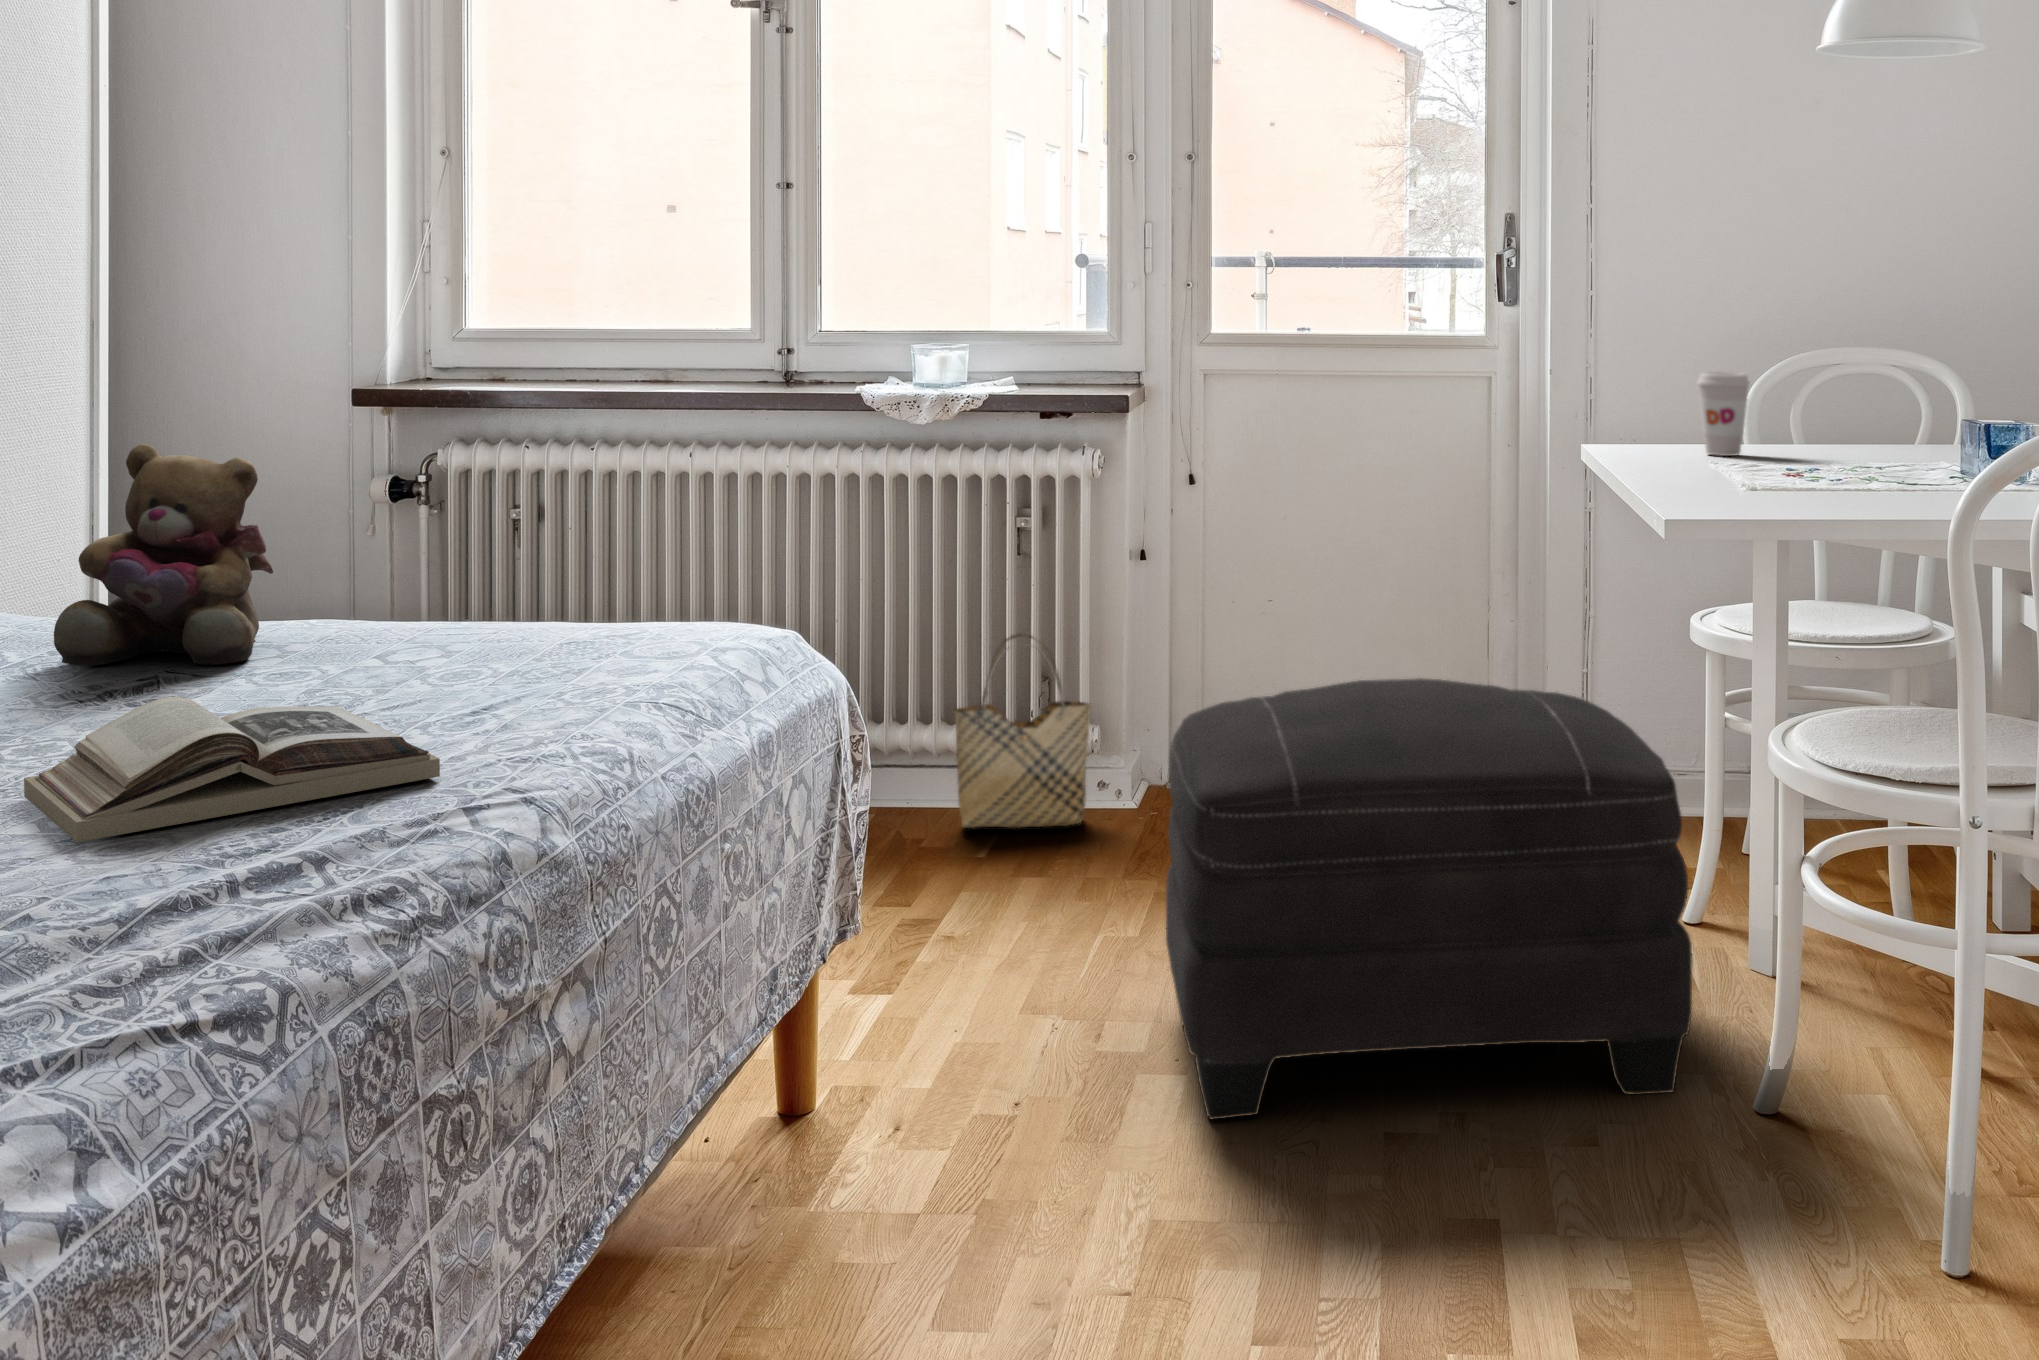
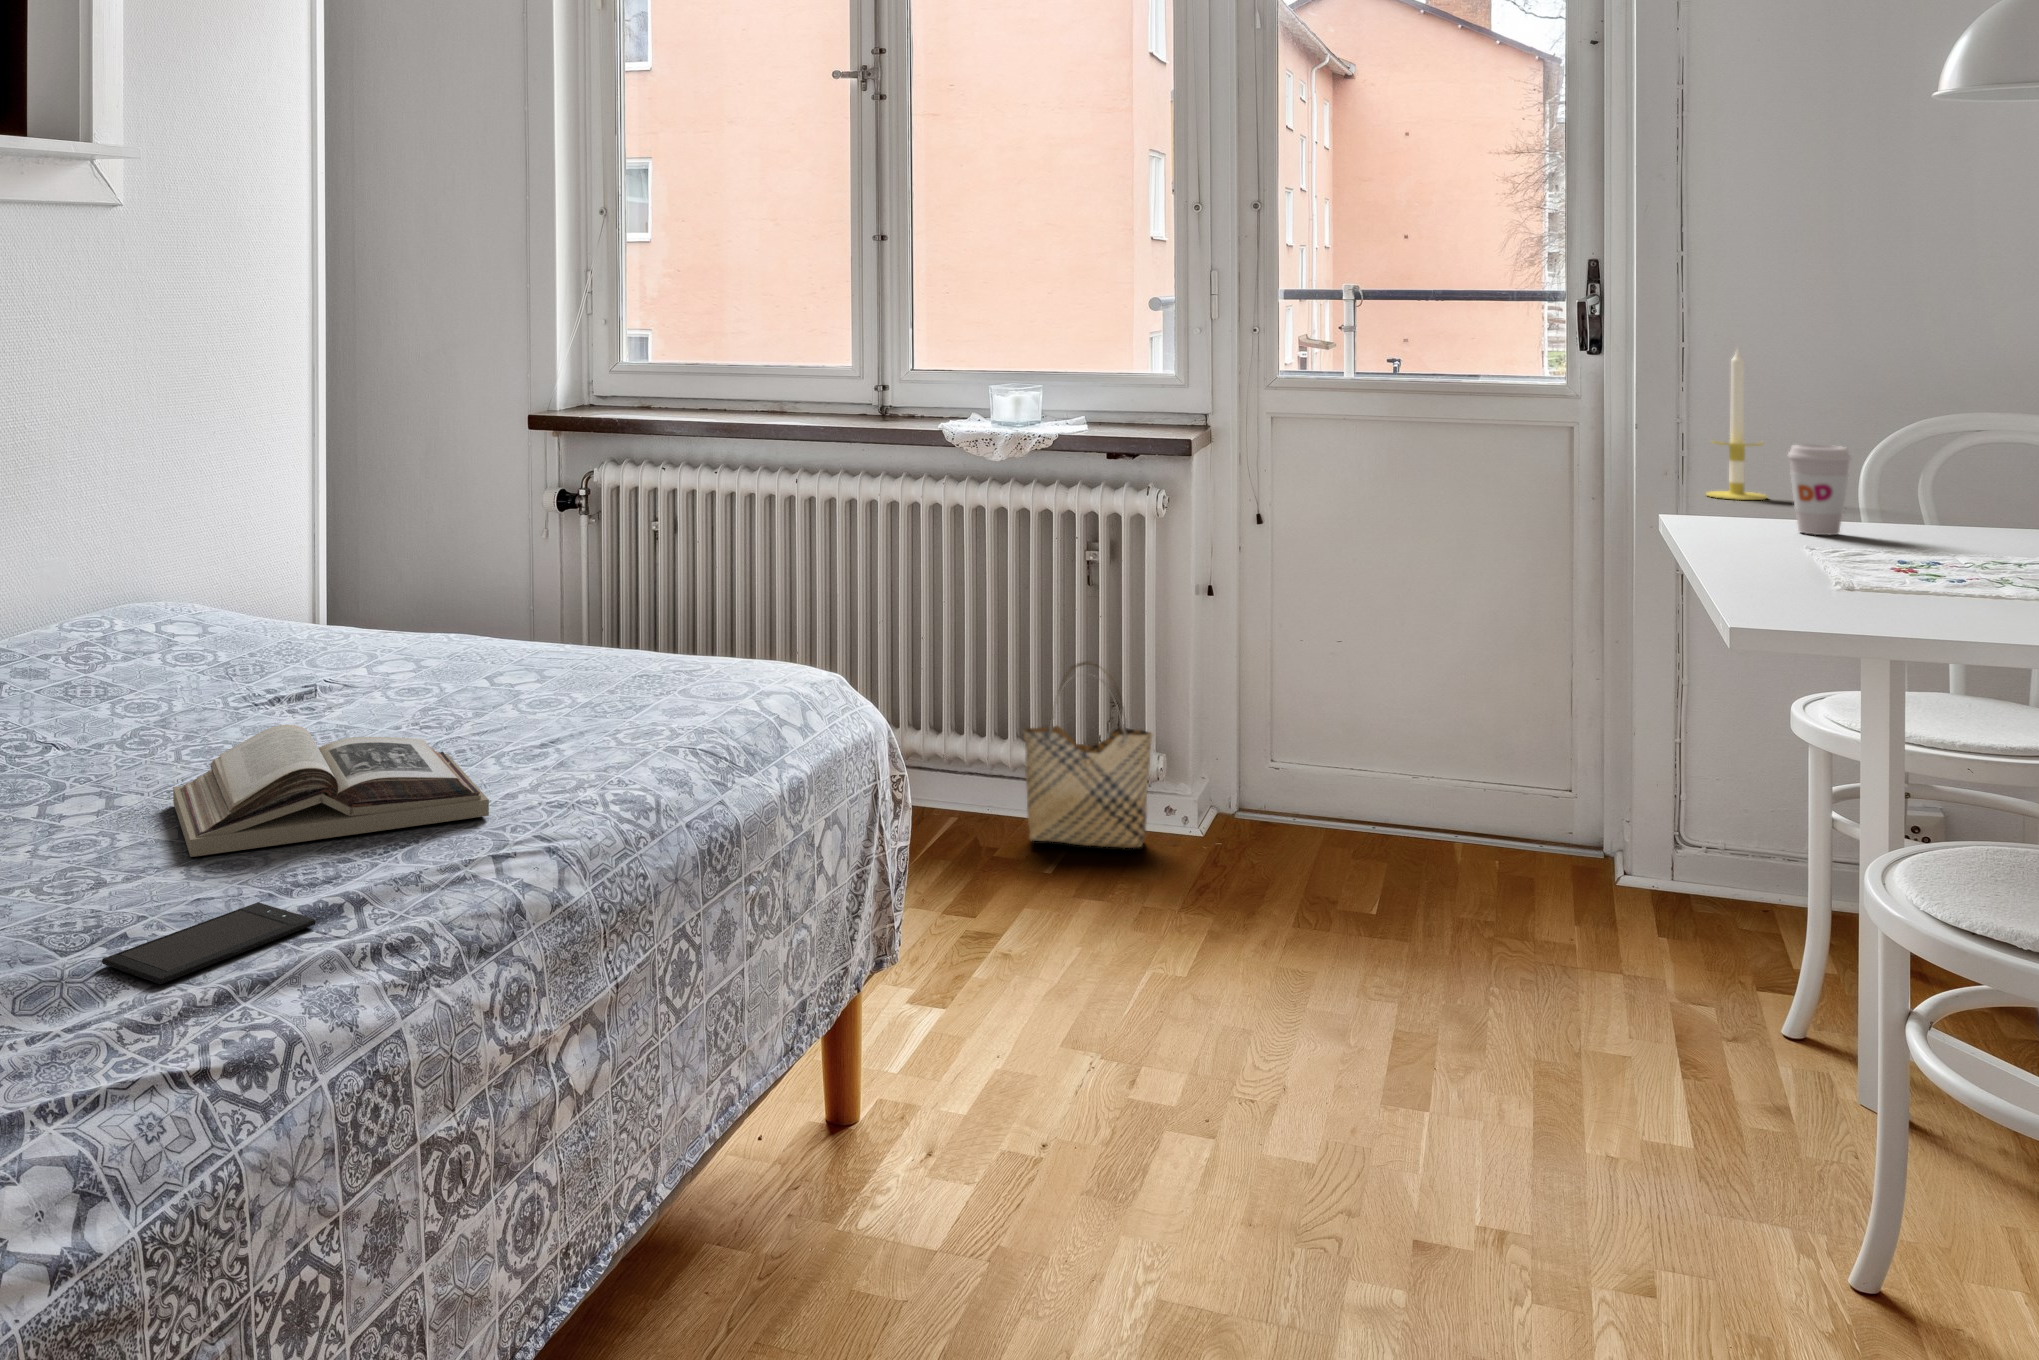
candle: none [1620,288,1674,434] -> present [1706,349,1767,500]
teddy bear: present [54,444,273,666] -> none [249,485,414,676]
ottoman: present [1166,678,1692,1120] -> none [1199,756,1766,1240]
smartphone: none [15,872,273,954] -> present [102,902,316,984]

